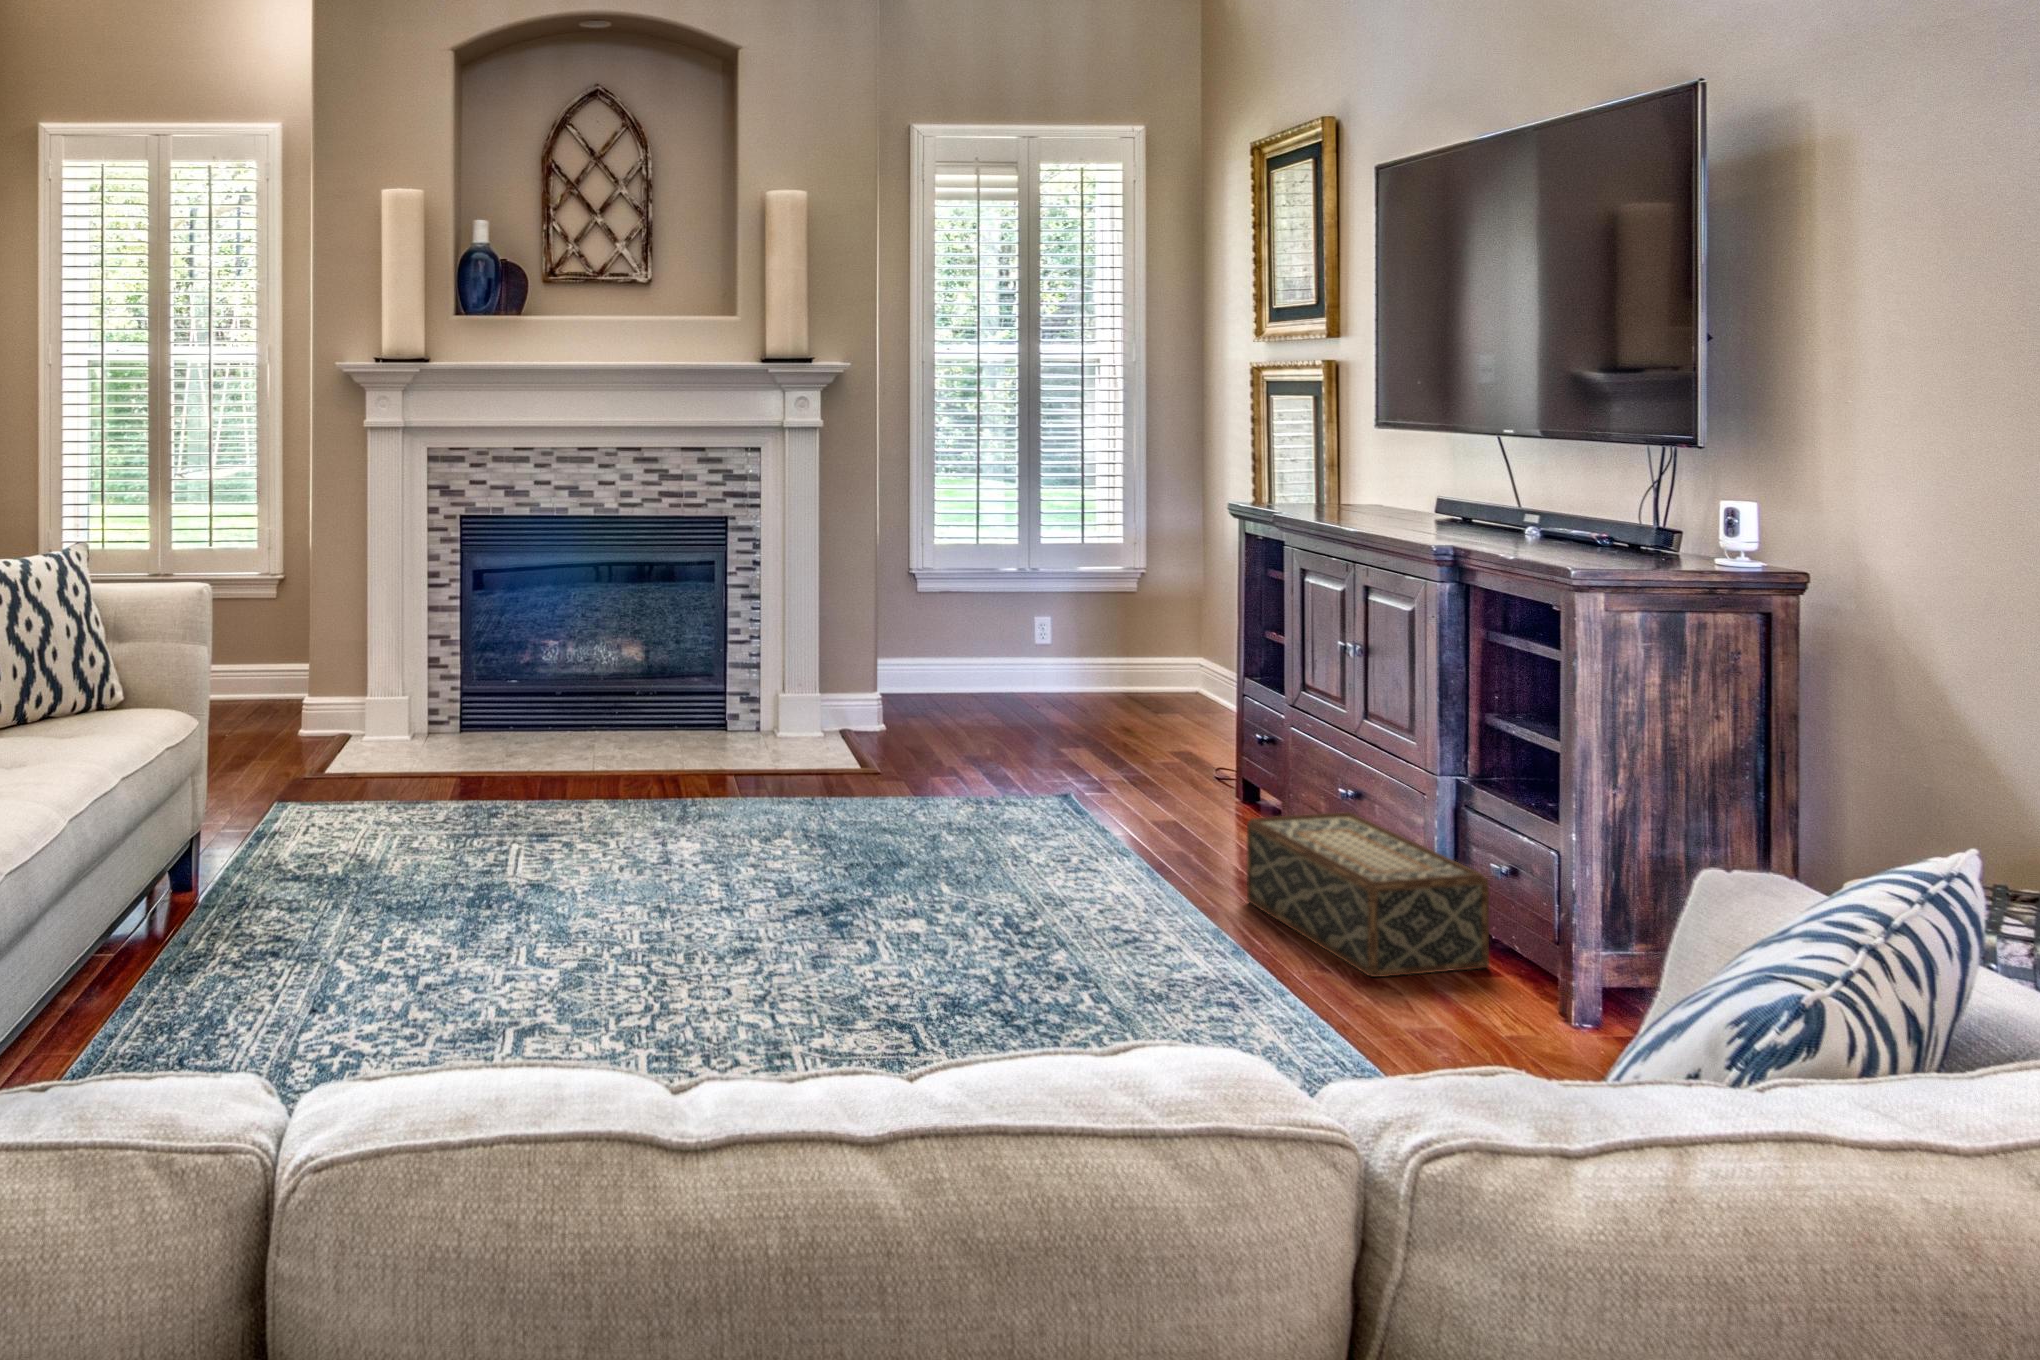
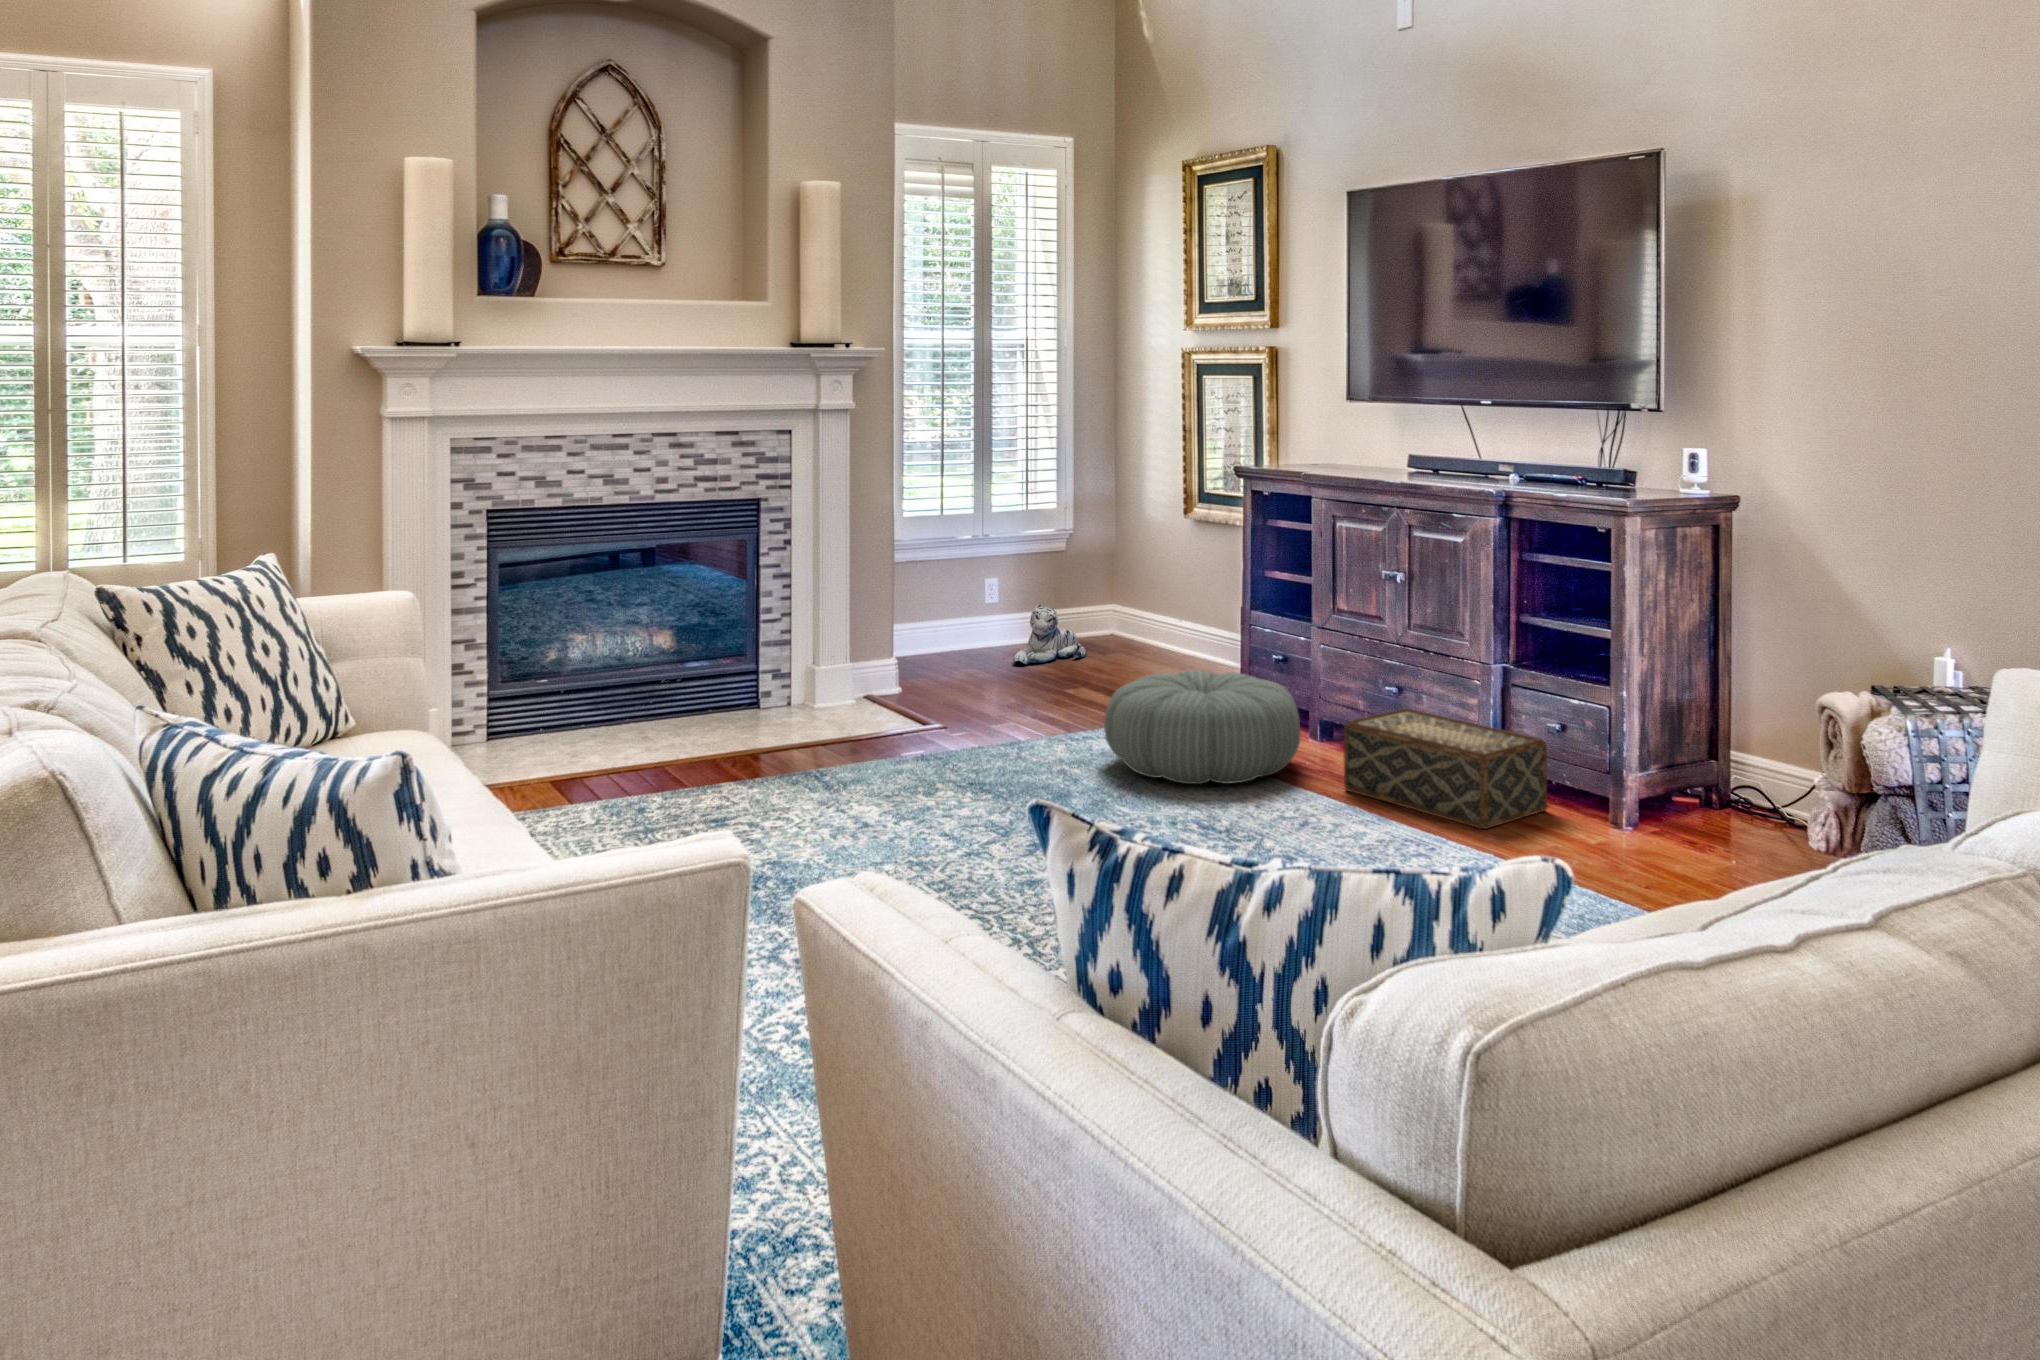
plush toy: none [1037,648,1134,713] -> present [1014,605,1086,665]
pouf: none [996,736,1230,874] -> present [1104,670,1301,784]

